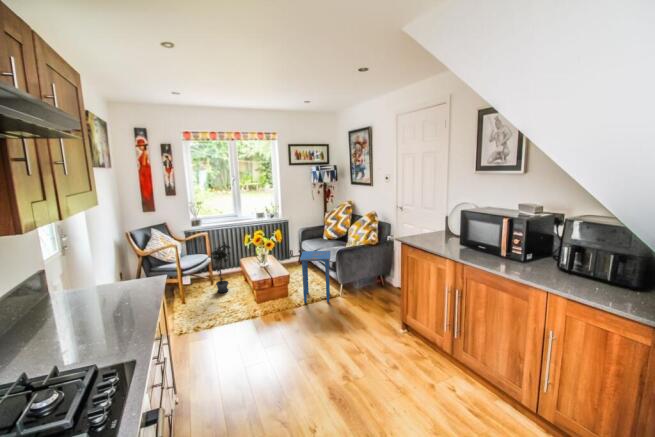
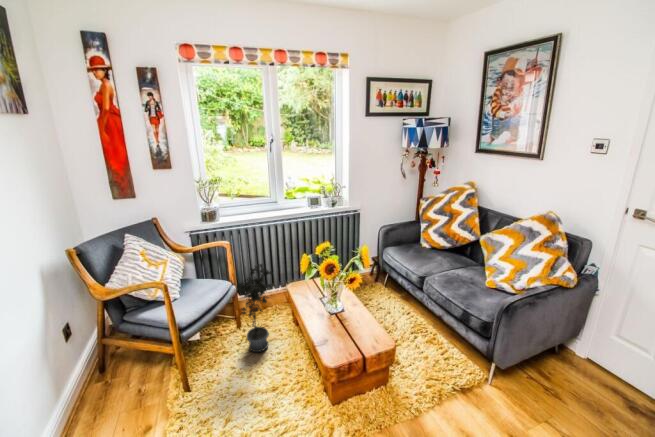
side table: present [300,251,331,303] -> none [415,292,497,405]

